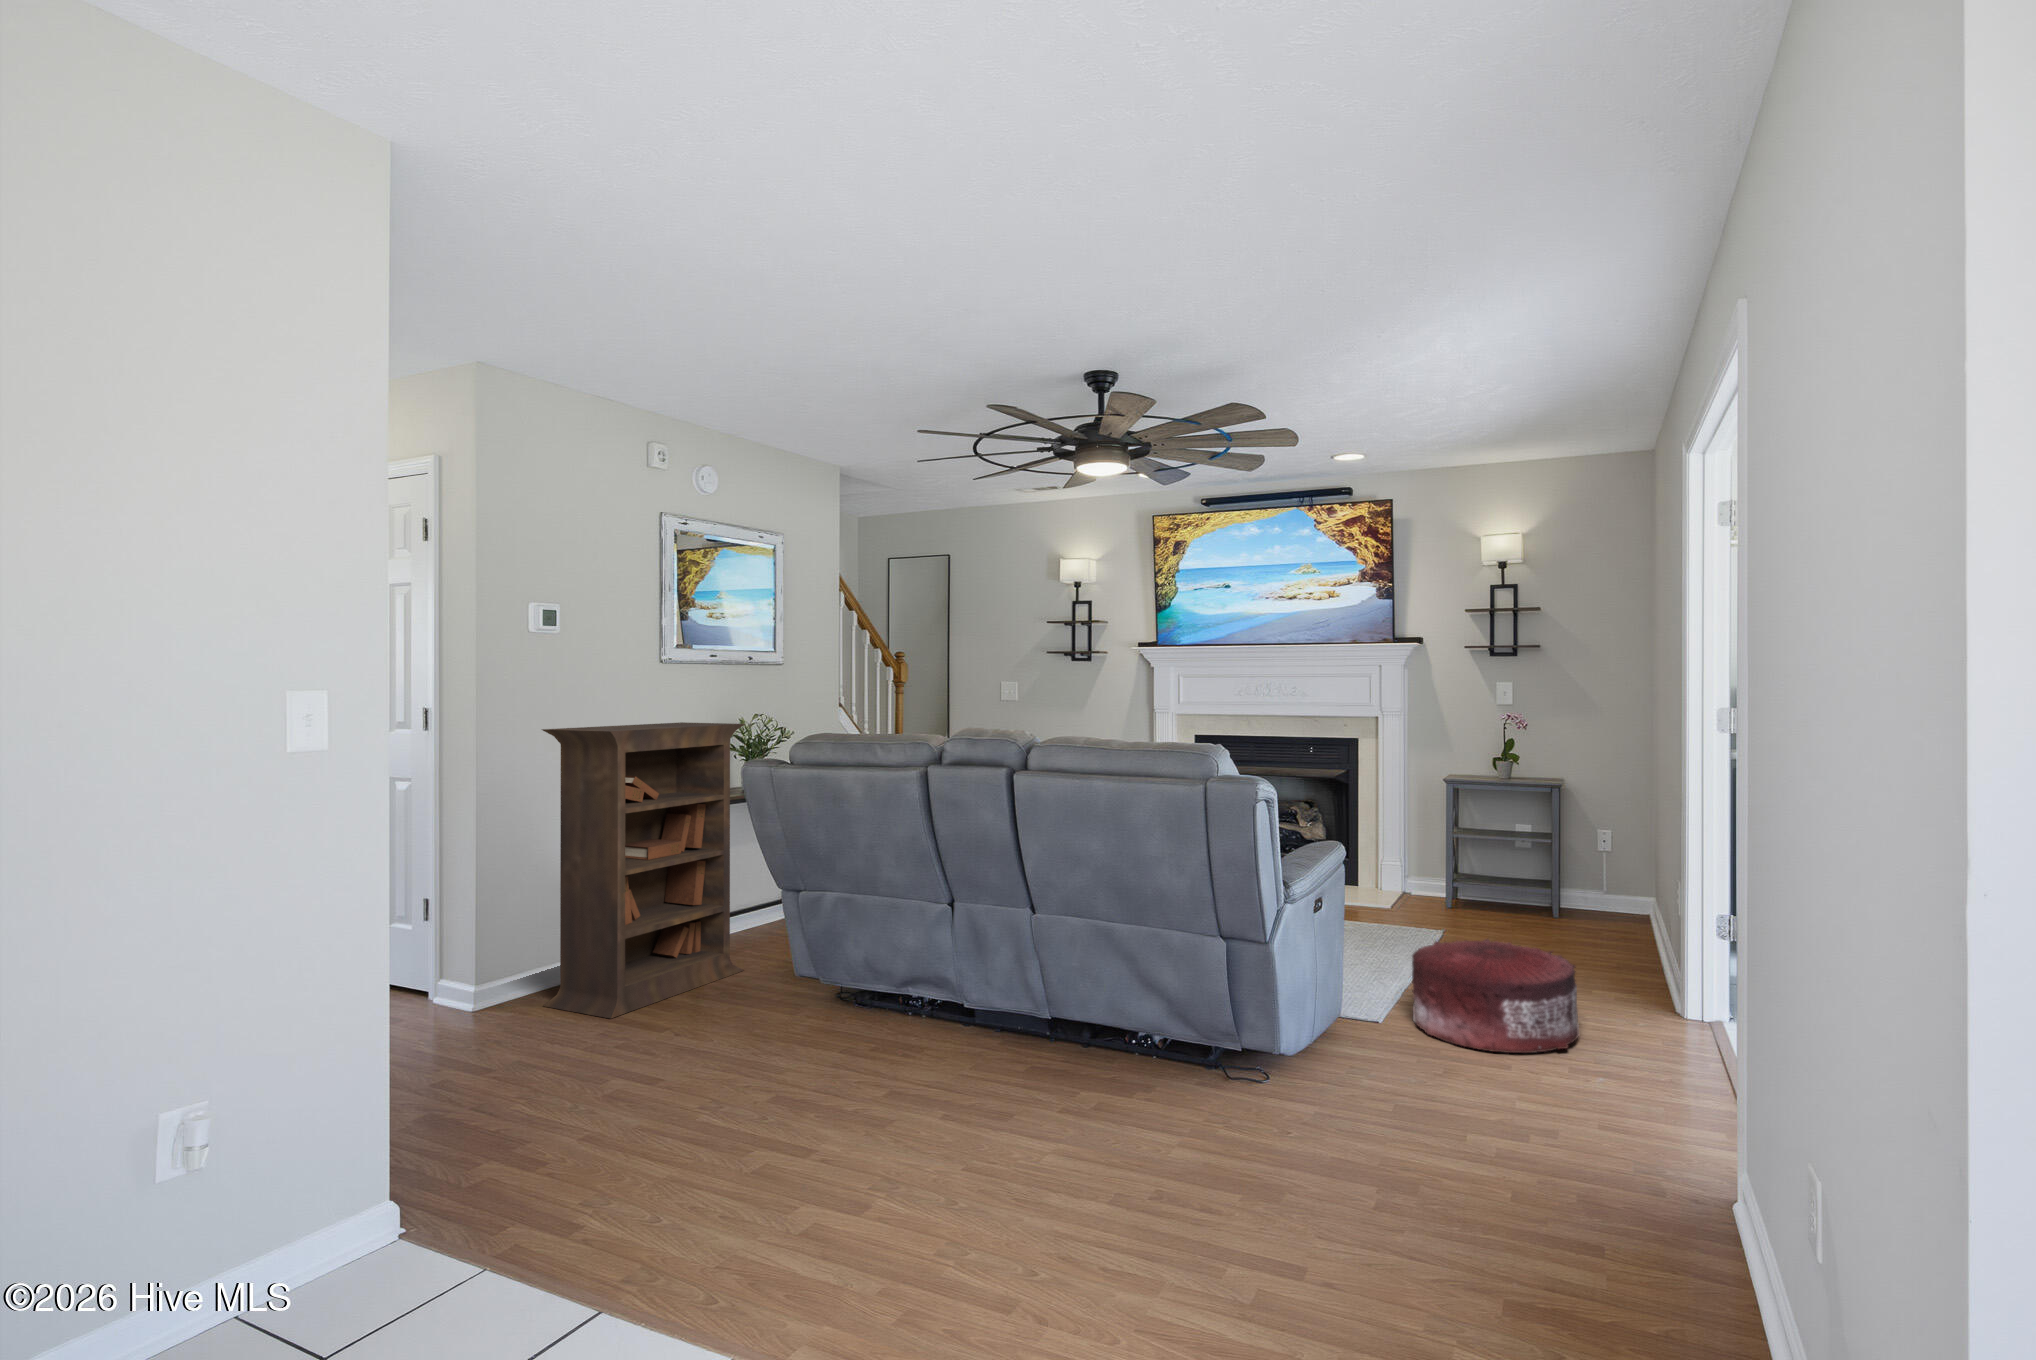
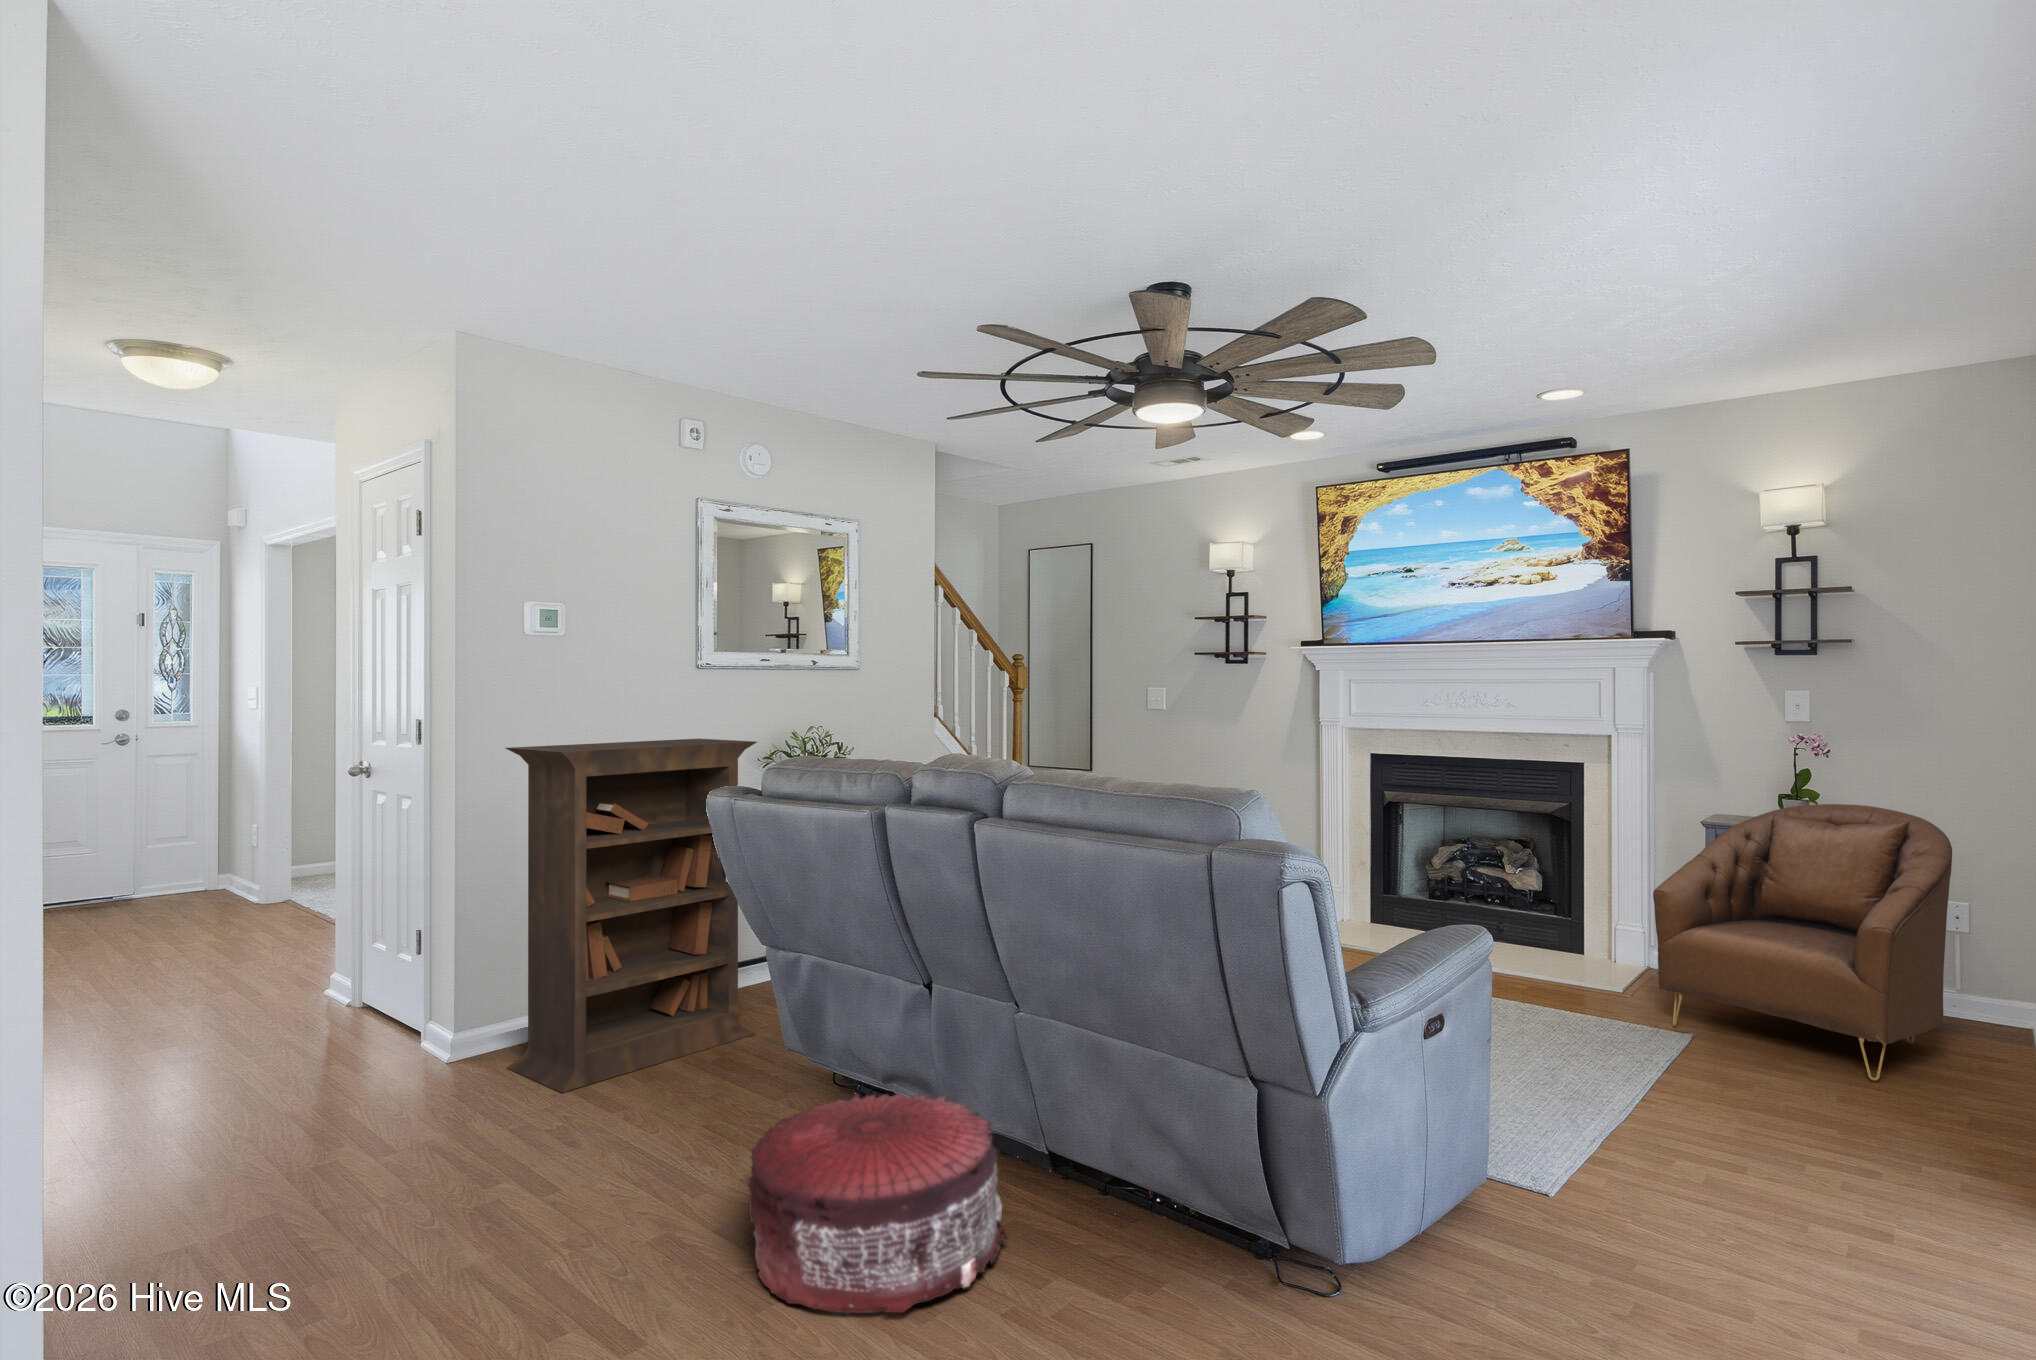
armchair: none [1417,763,1606,949] -> present [1653,804,1952,1081]
pouf: present [1412,939,1579,1053] -> present [746,1094,1007,1313]

